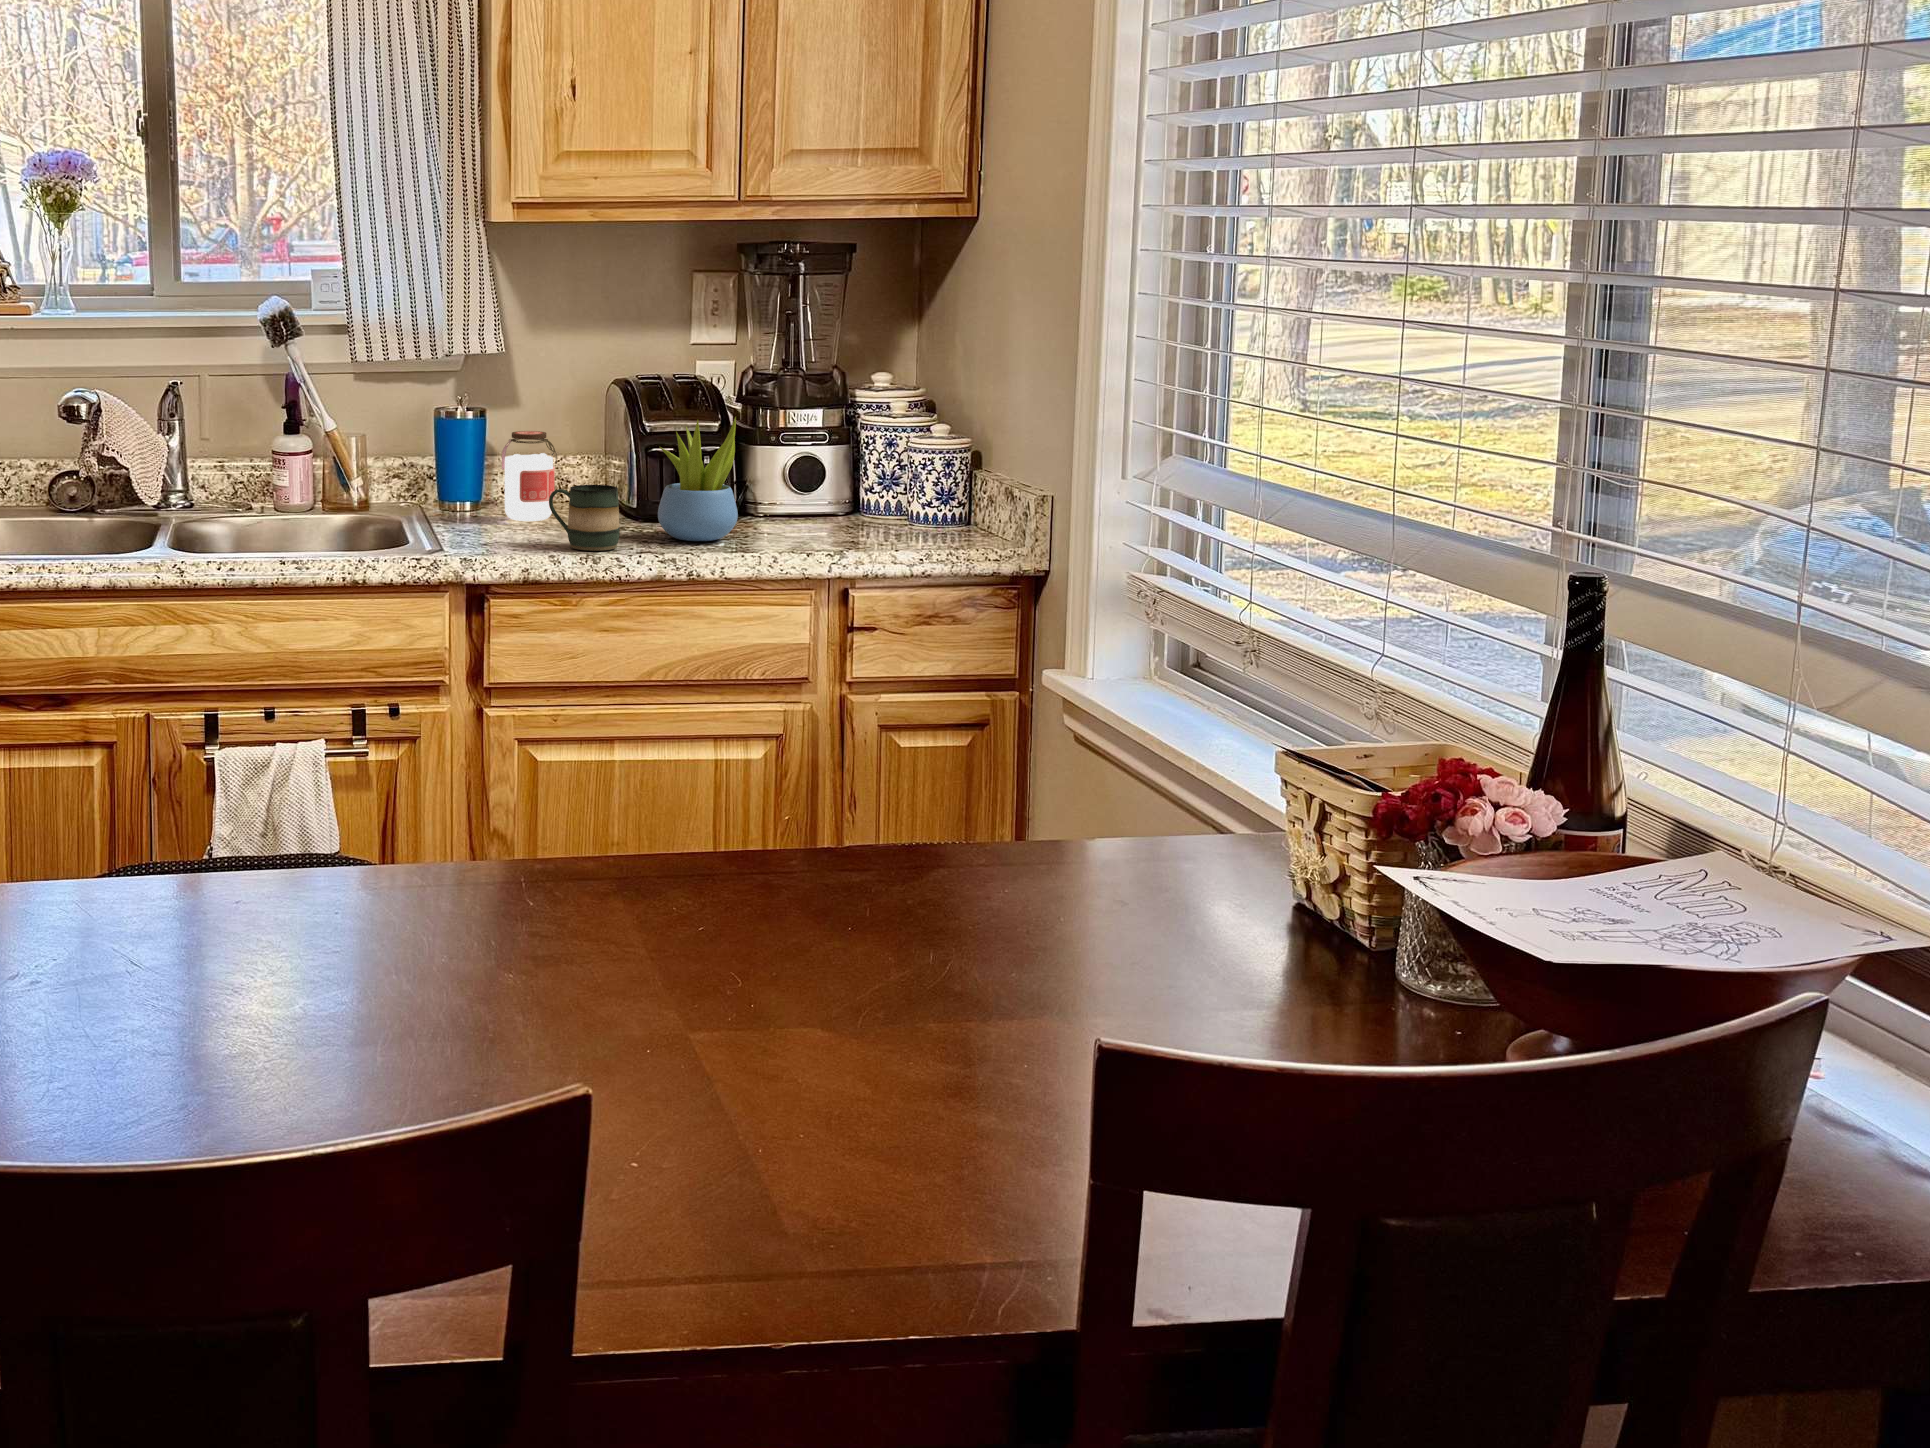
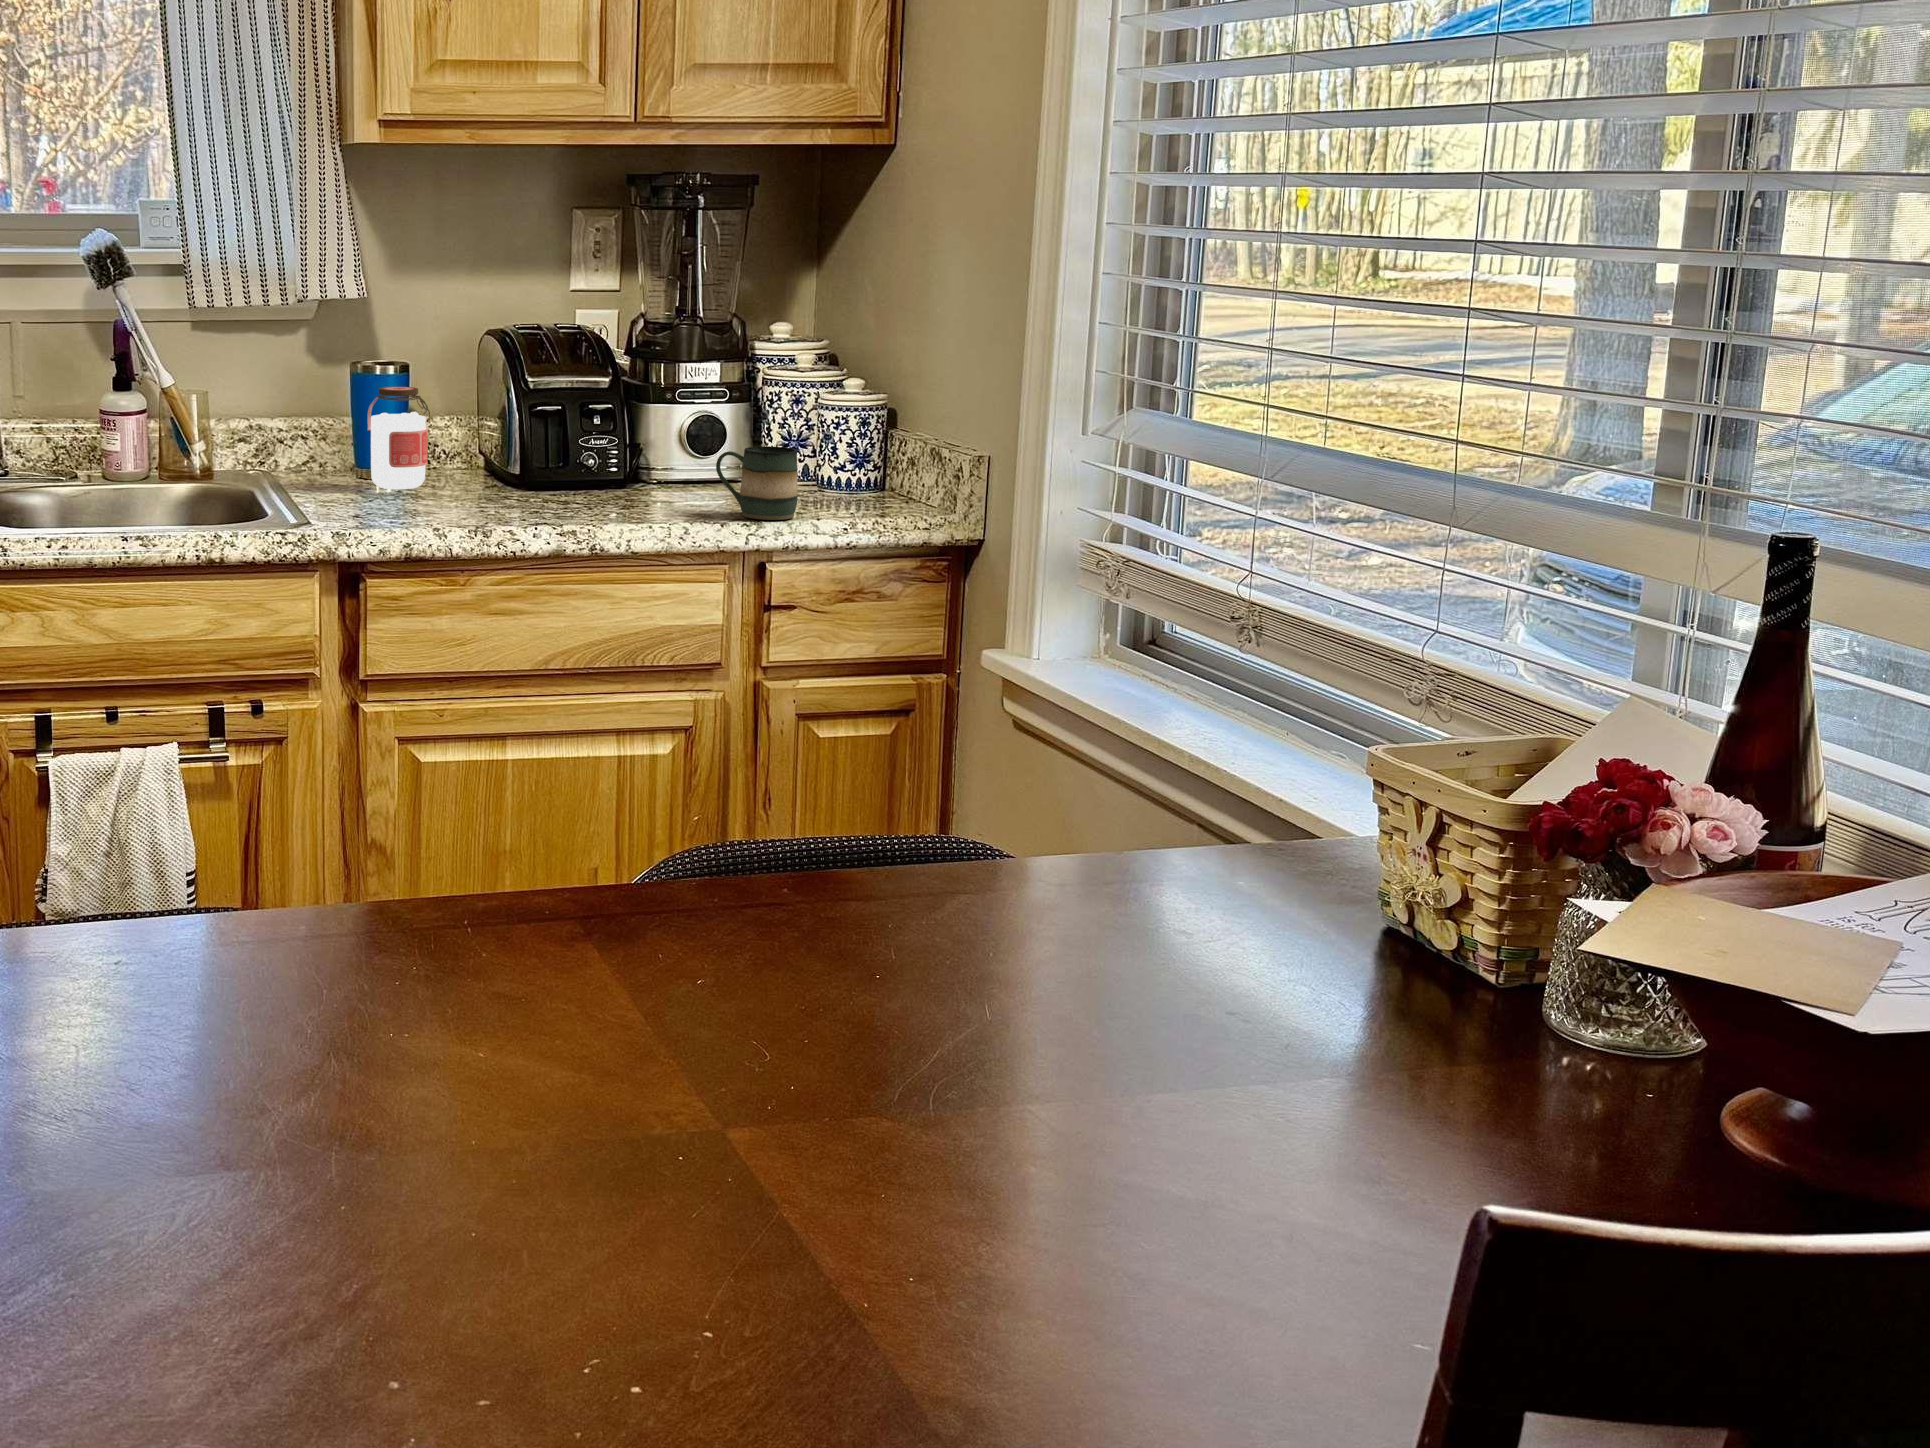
succulent plant: present [658,417,738,541] -> none [548,369,638,510]
mug: present [549,485,620,551] -> present [716,446,798,520]

